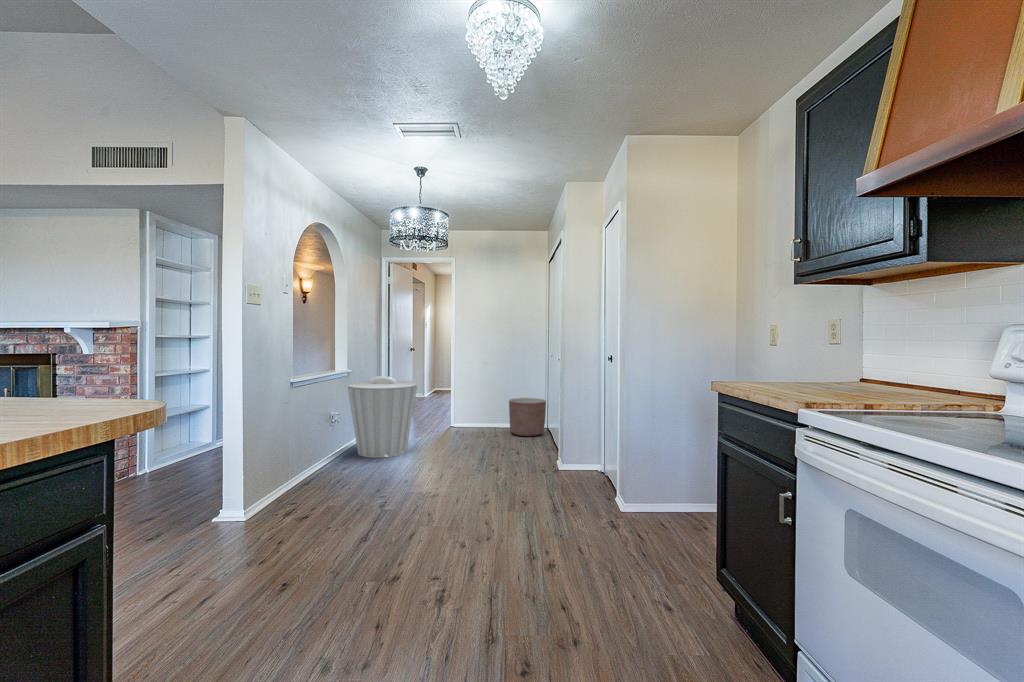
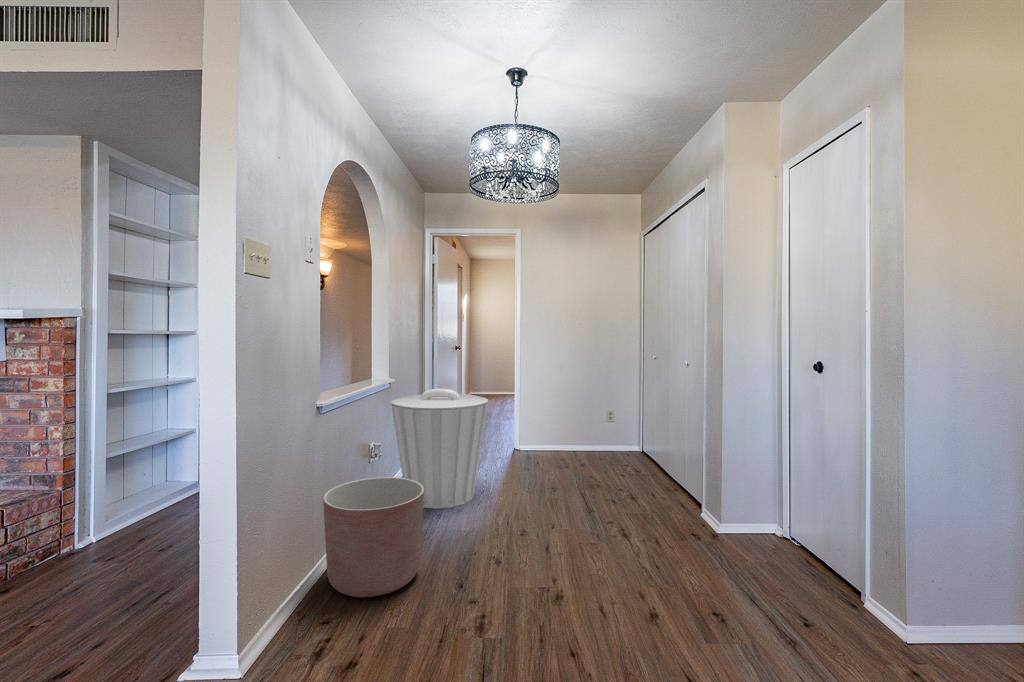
planter: present [509,398,546,436] -> present [323,477,424,597]

